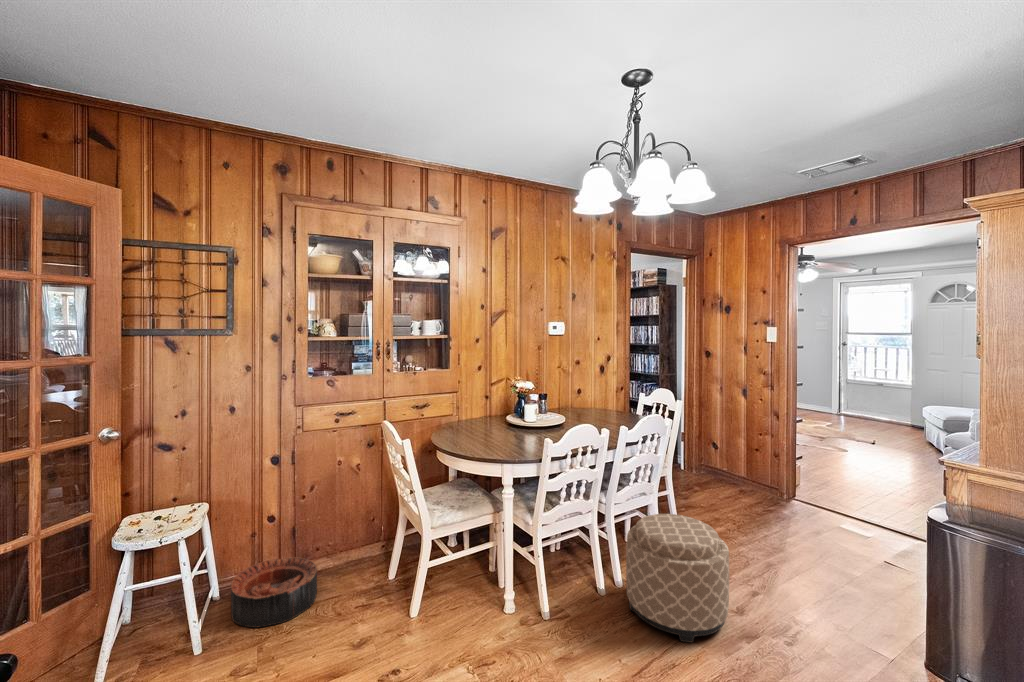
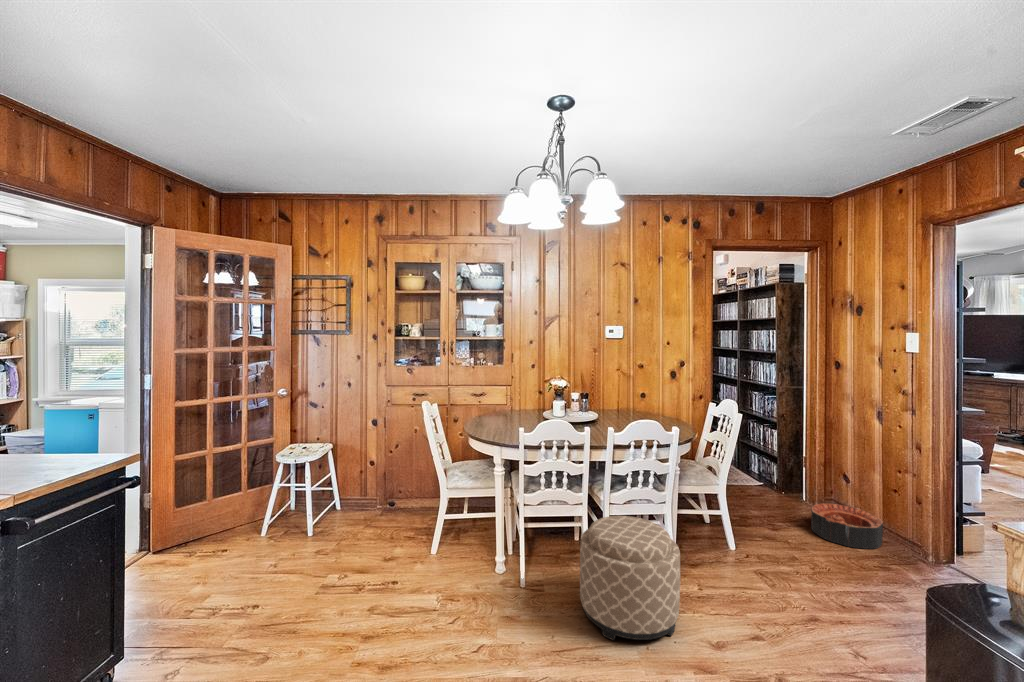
basket: present [231,557,317,628] -> present [811,503,883,549]

